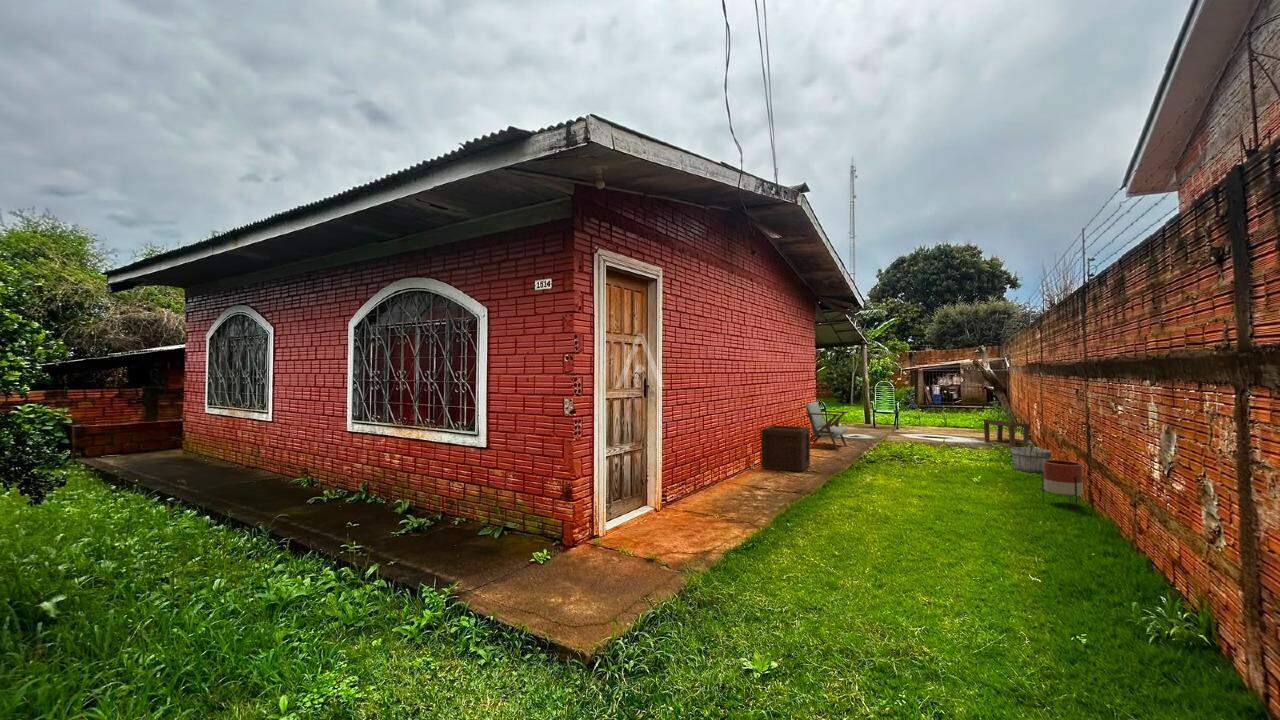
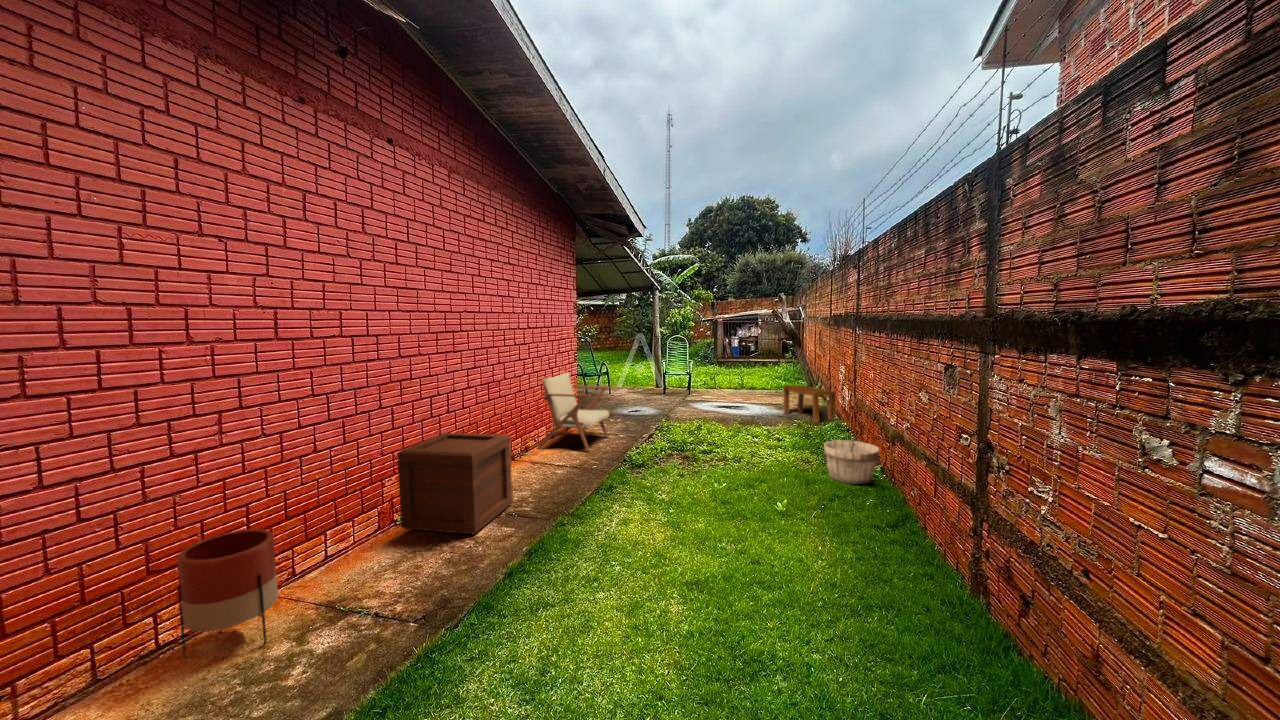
planter: present [1042,460,1083,509] -> present [177,529,278,657]

